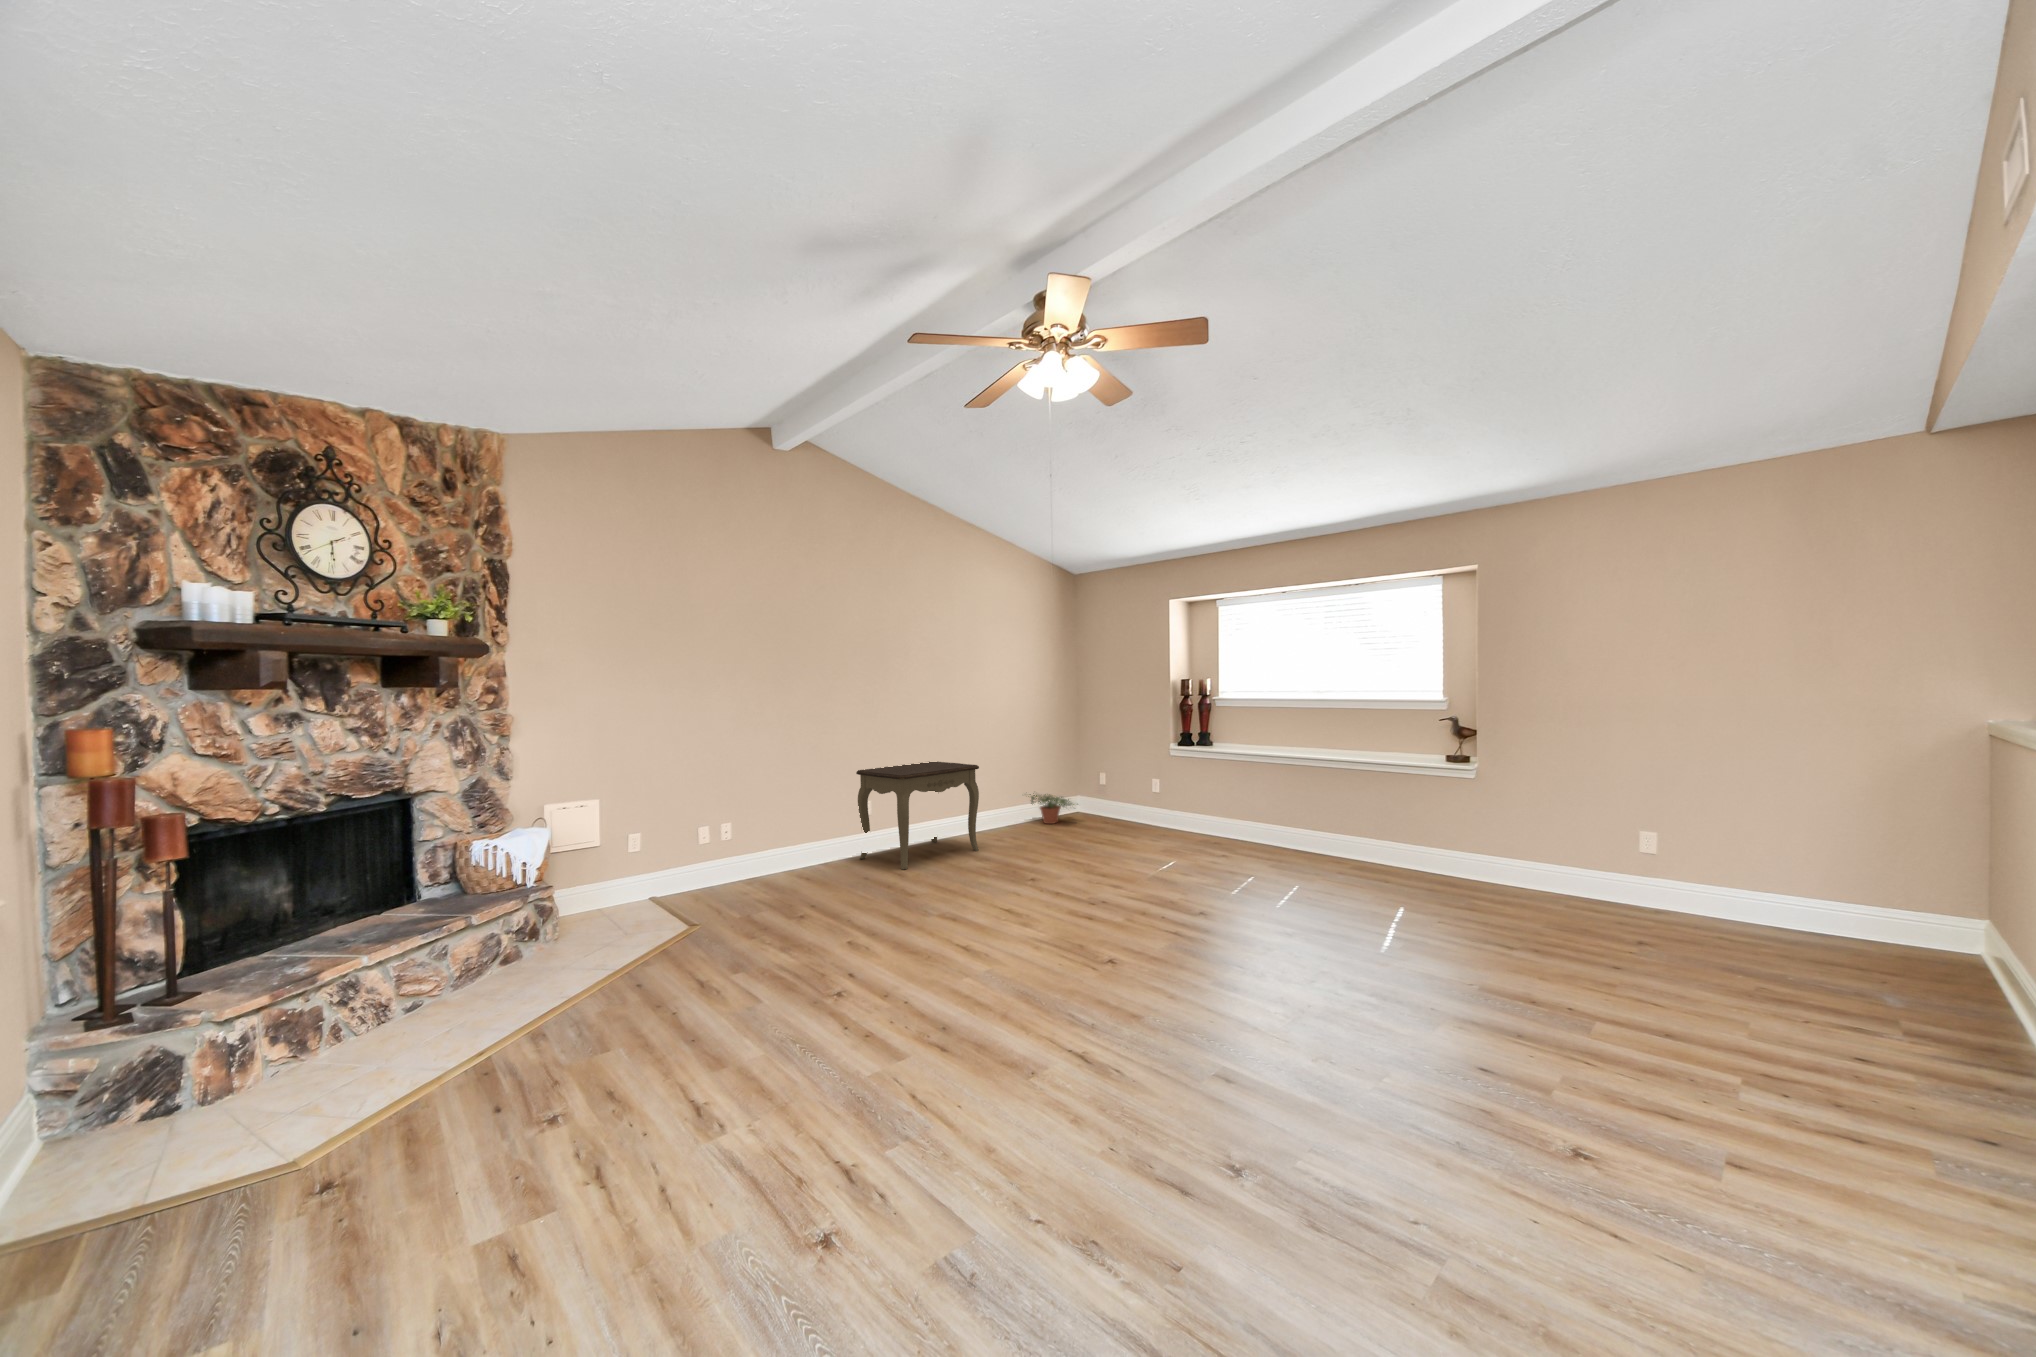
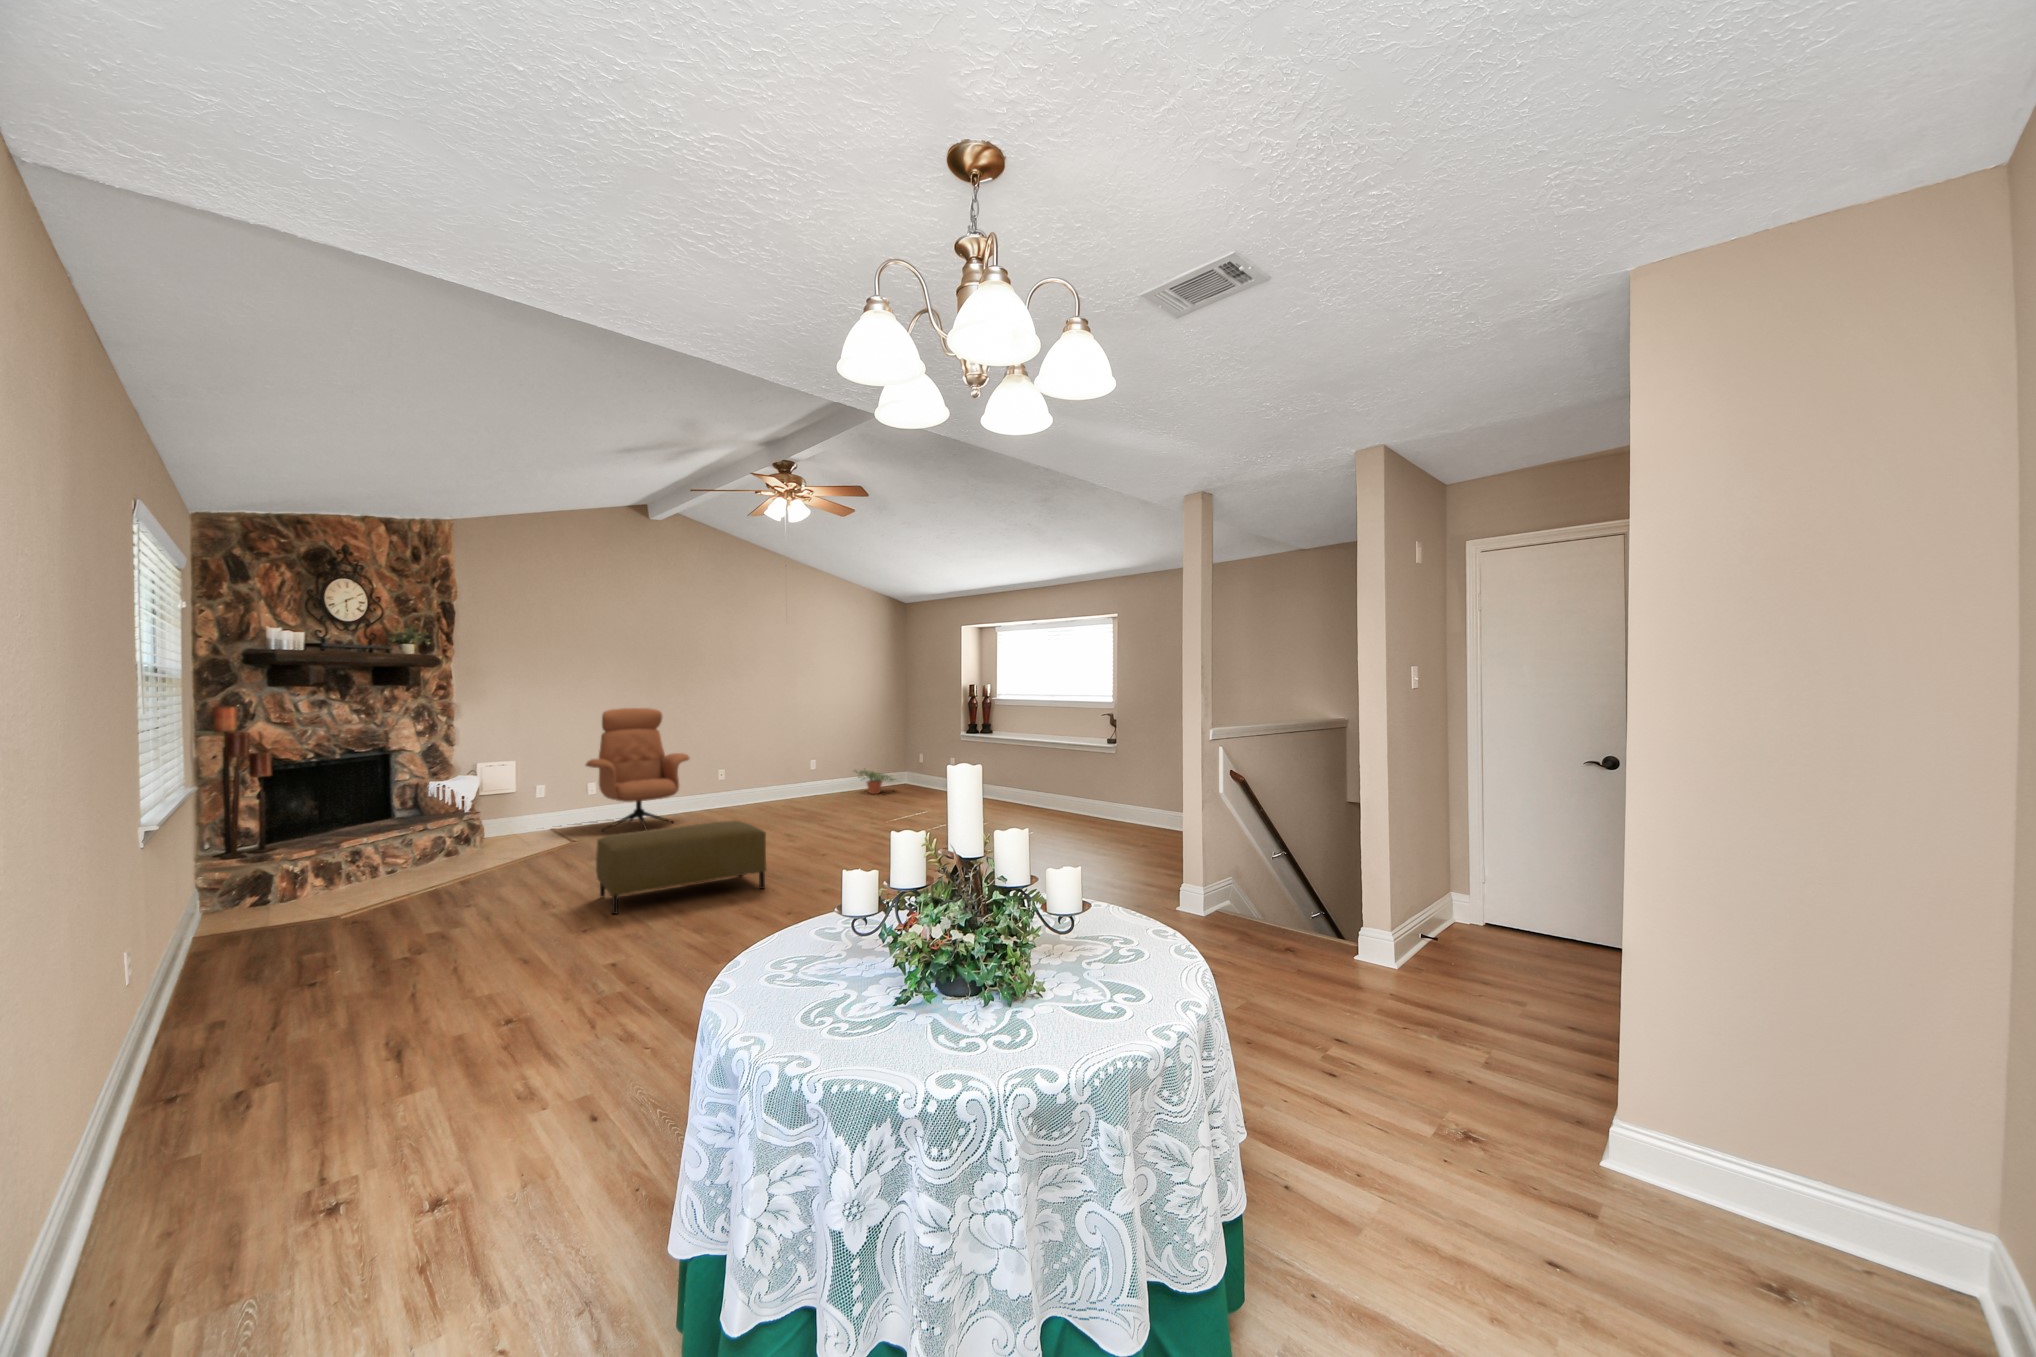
armchair: none [704,717,845,901] -> present [586,708,689,830]
side table: present [856,762,979,869] -> none [708,744,801,818]
ottoman: none [823,915,1131,1163] -> present [596,821,766,914]

